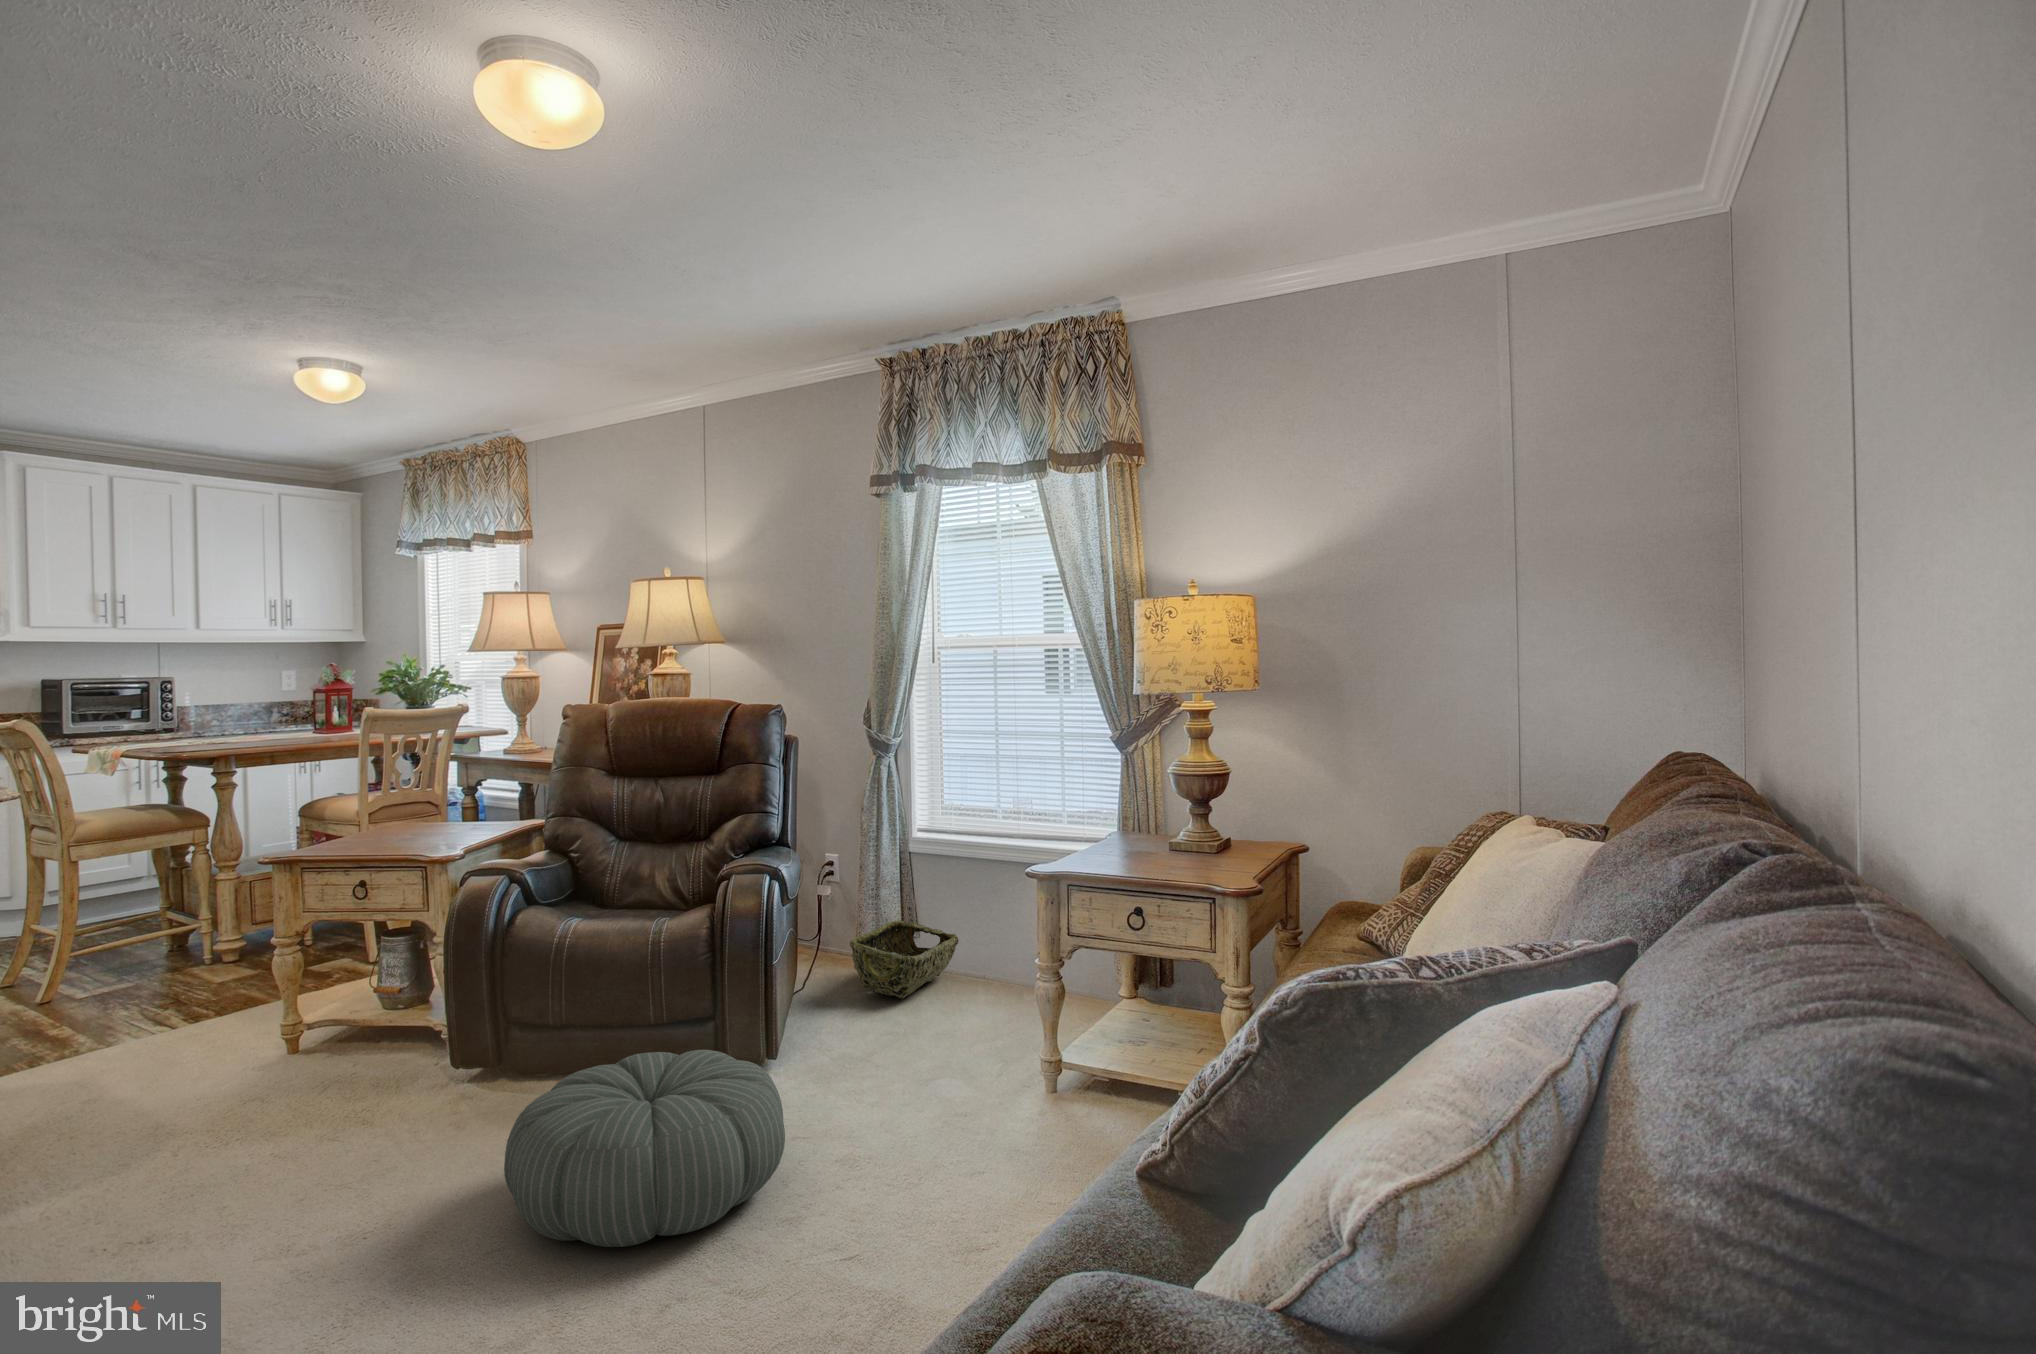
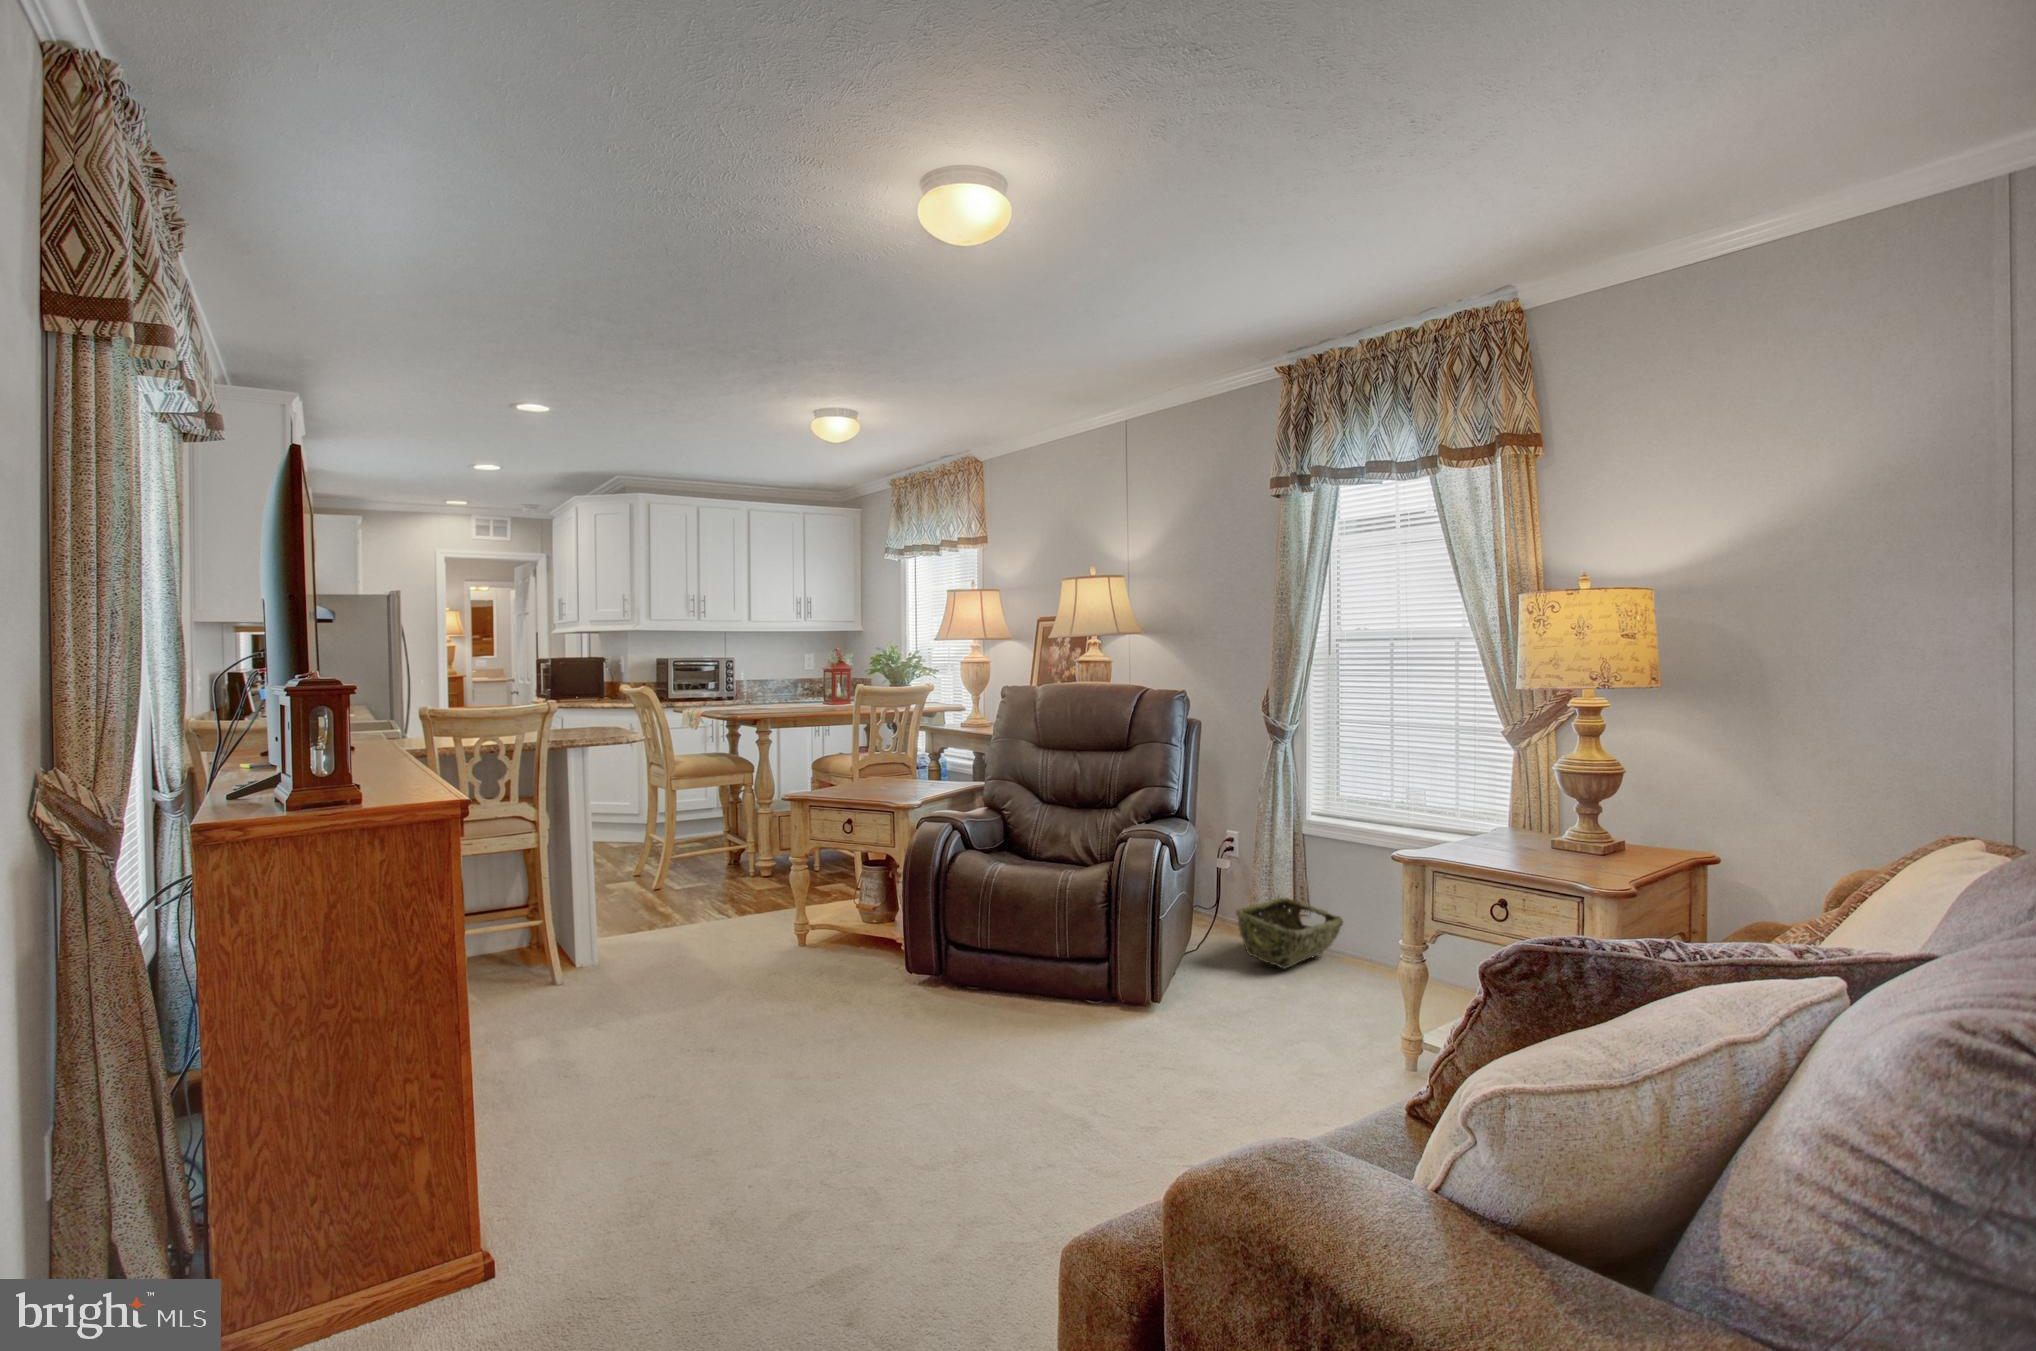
pouf: present [504,1050,785,1247] -> none [941,975,1158,1122]

